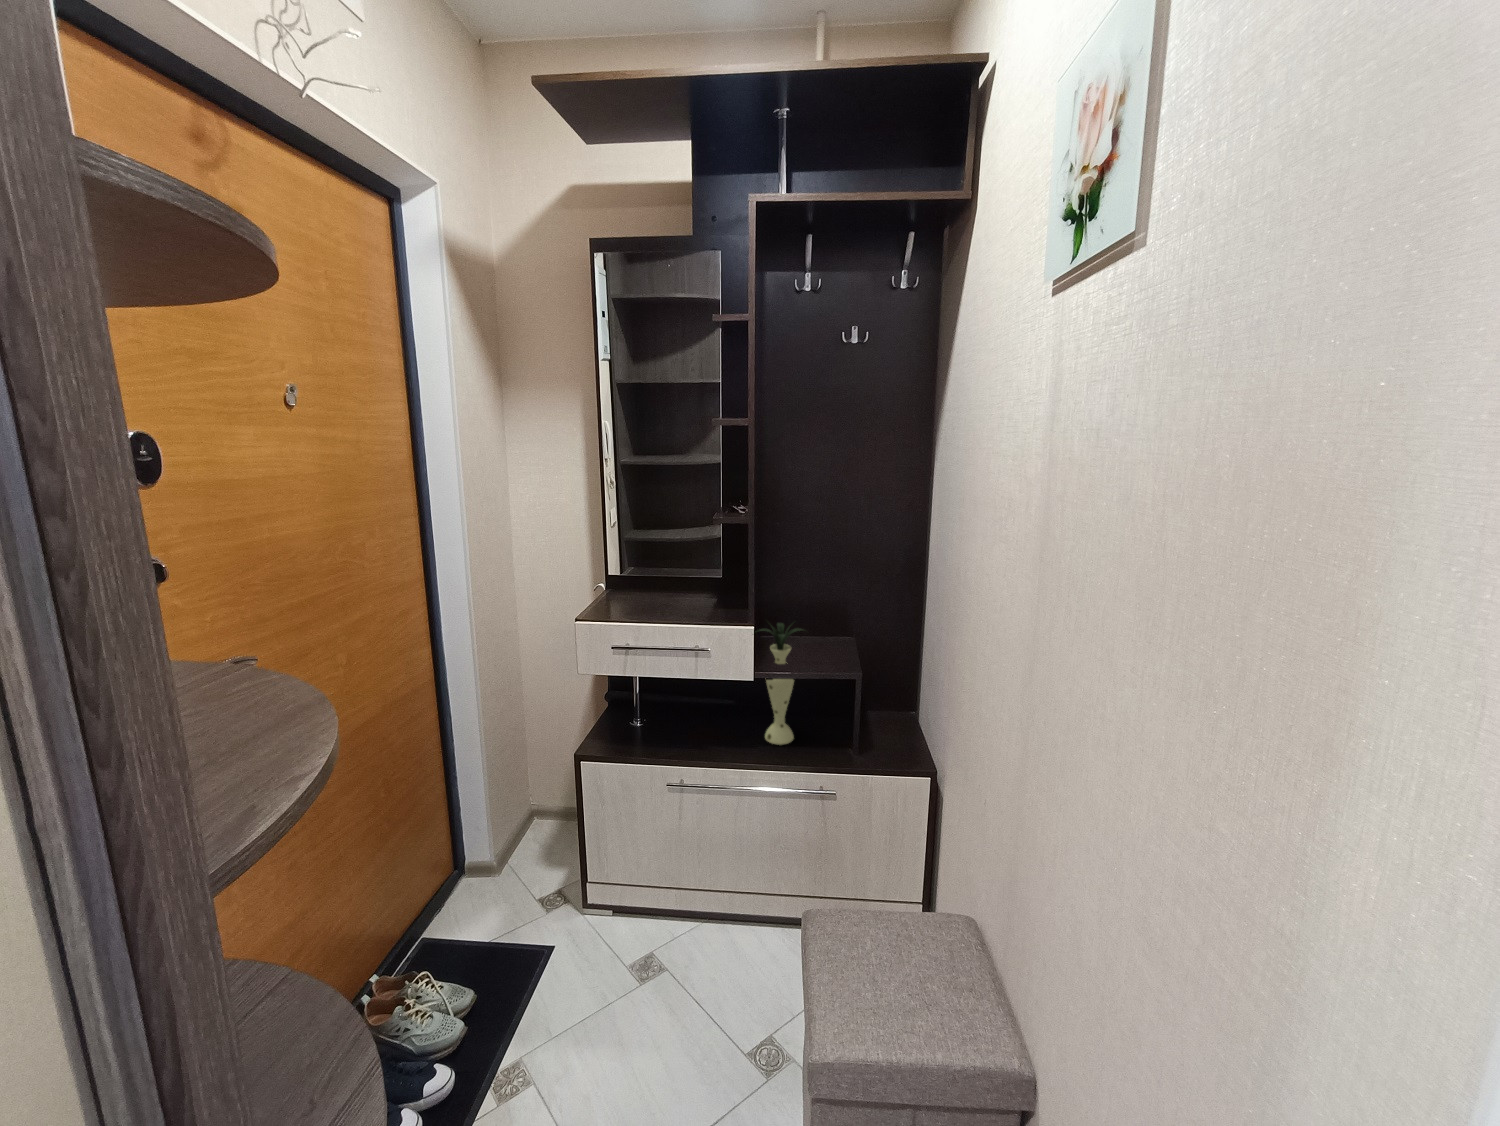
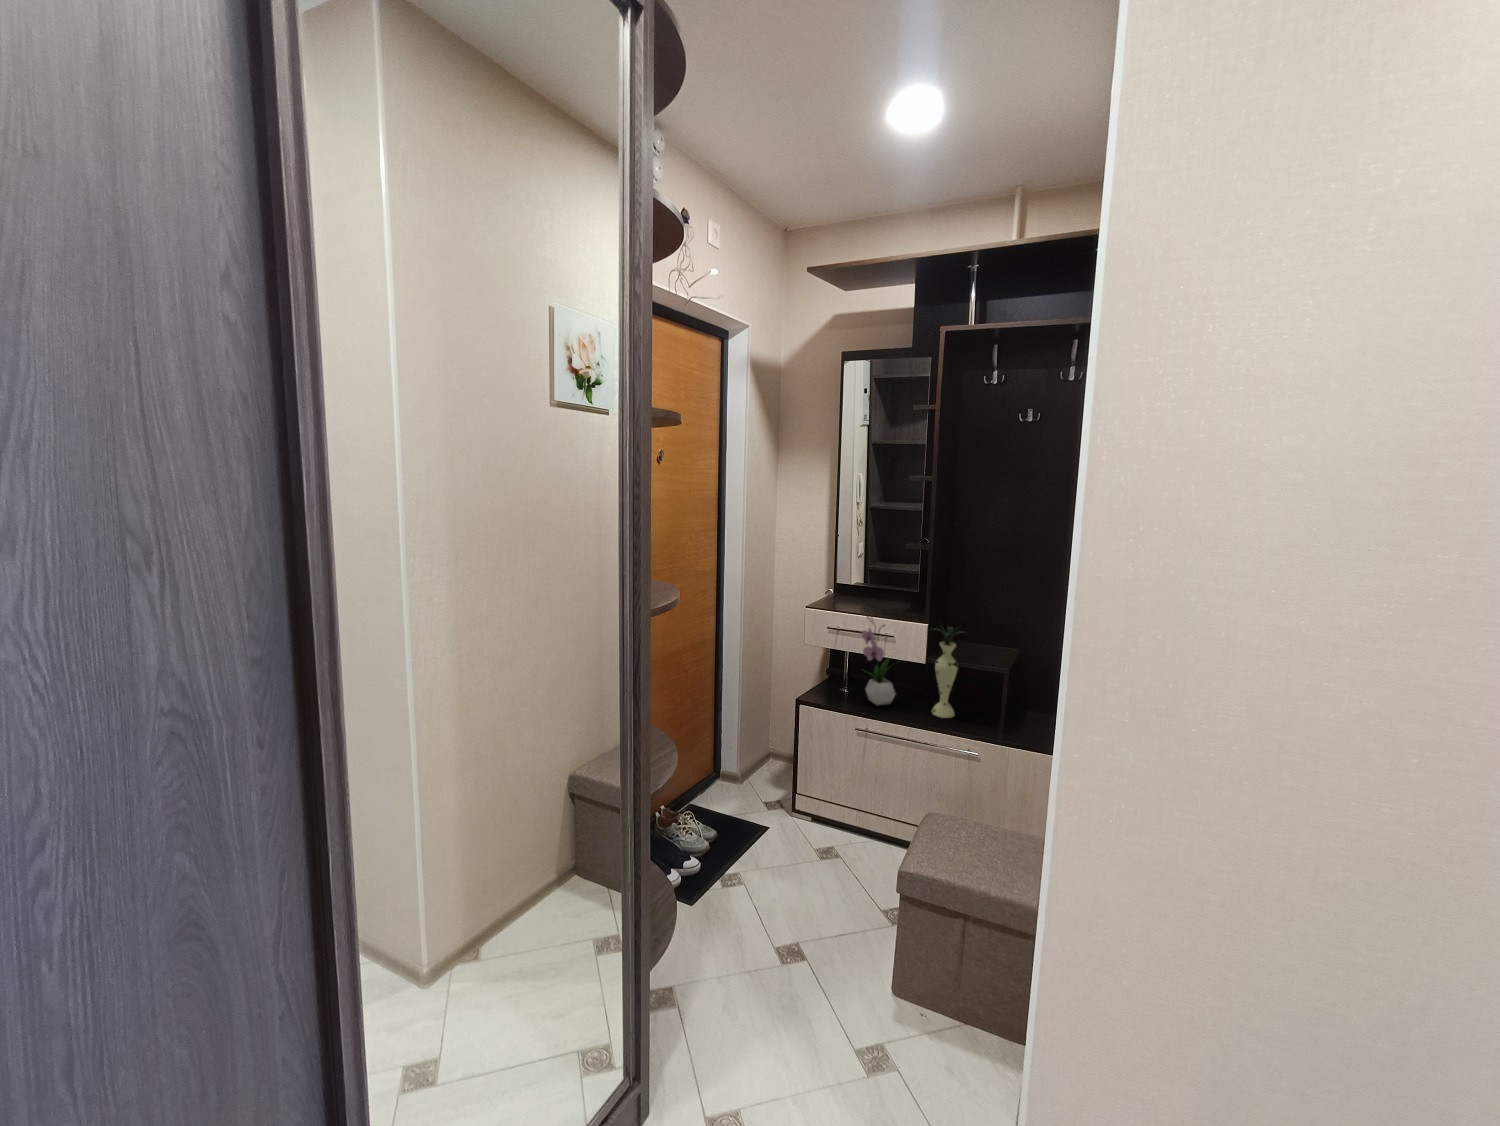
flower arrangement: none [663,621,721,743] -> present [862,616,895,706]

